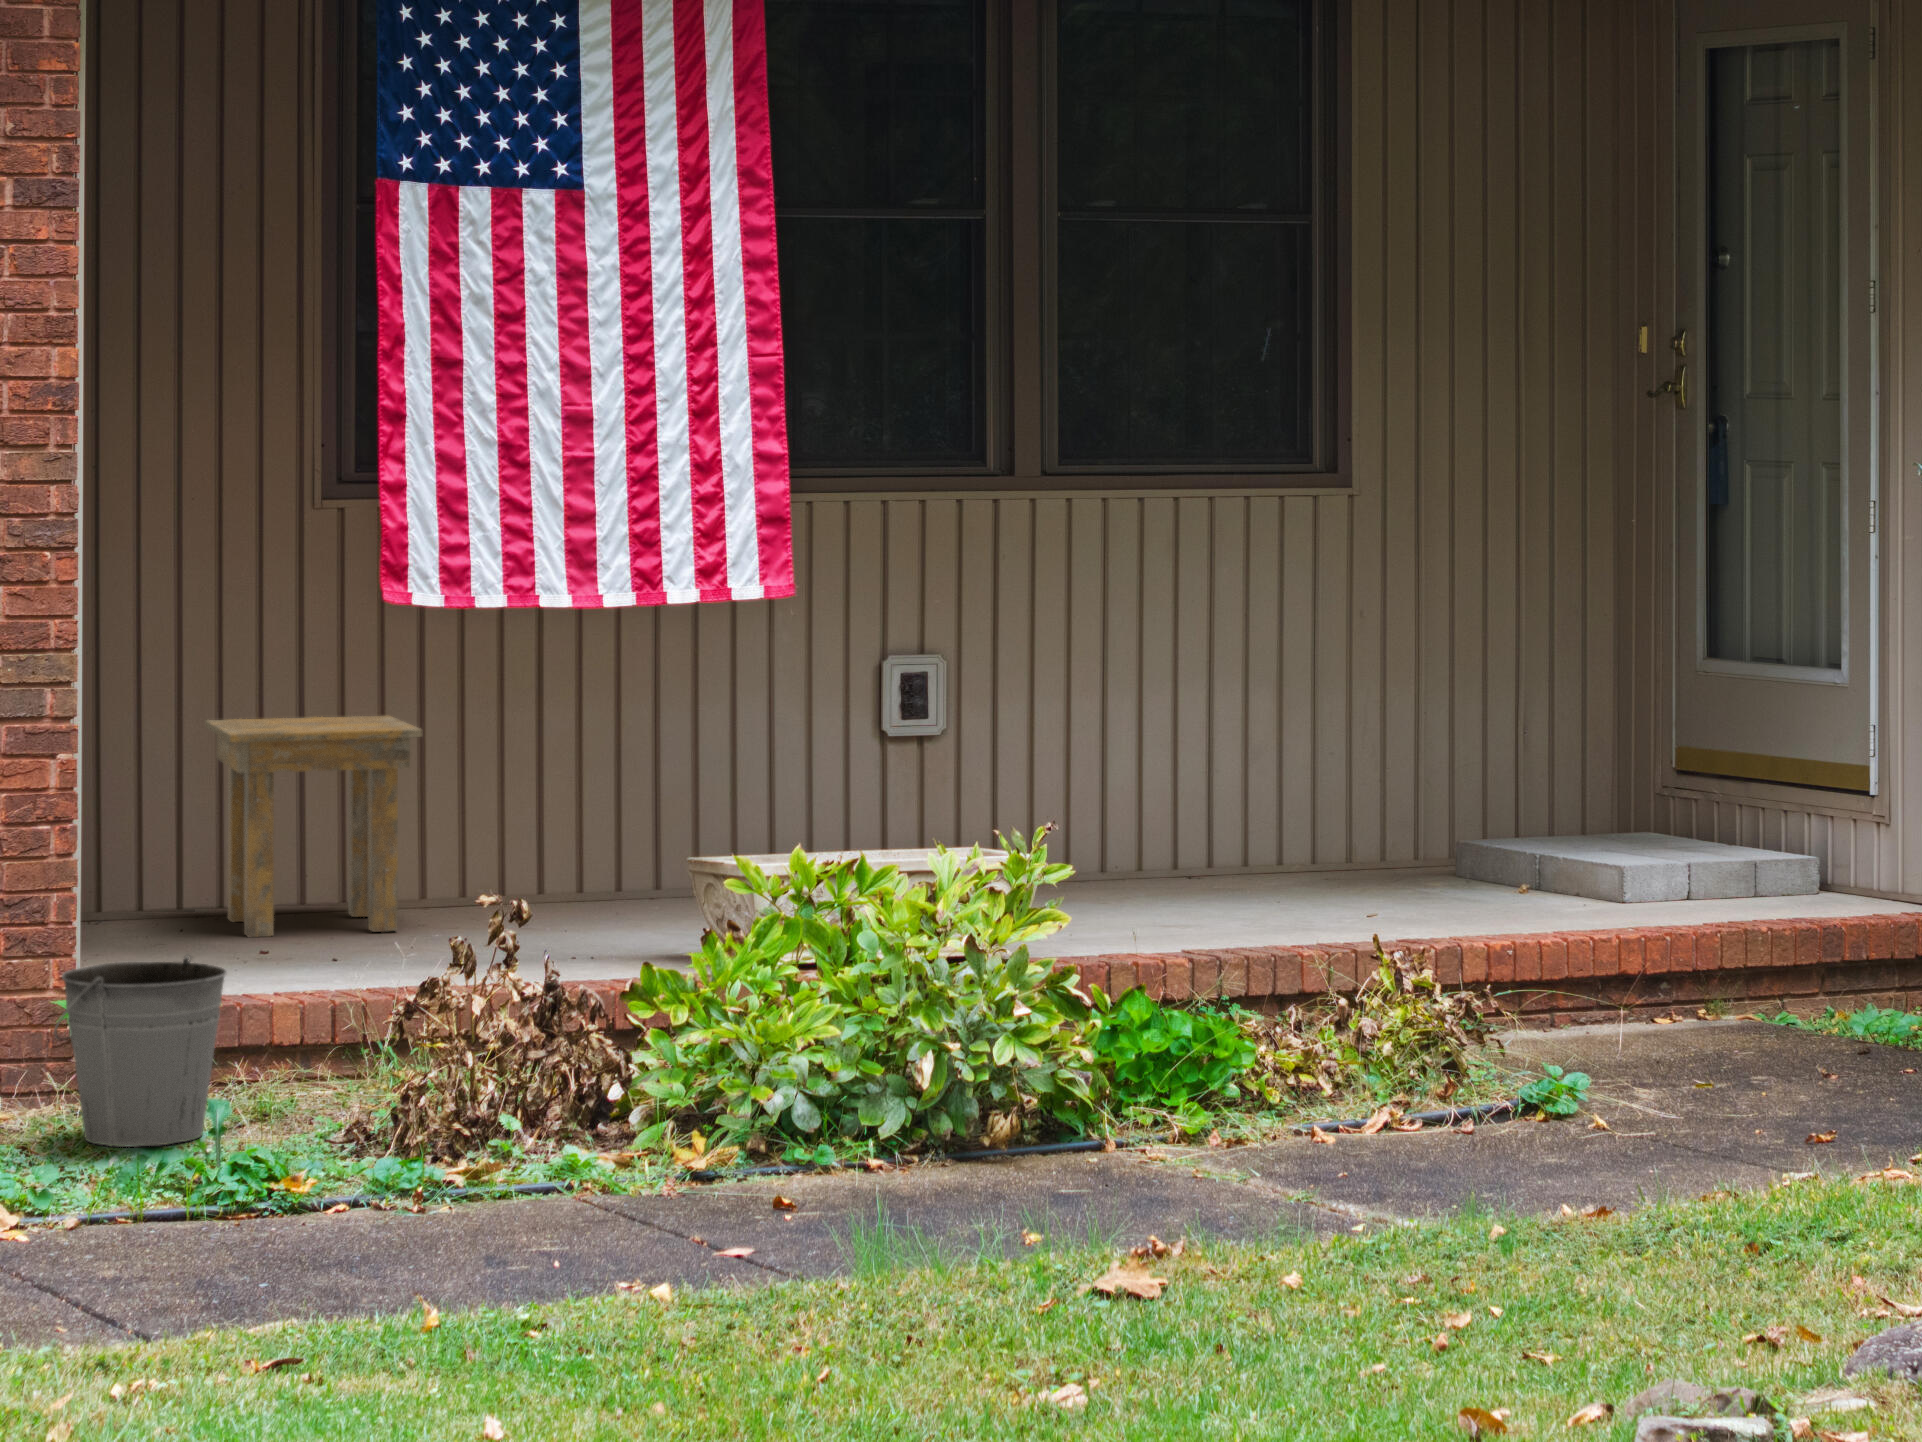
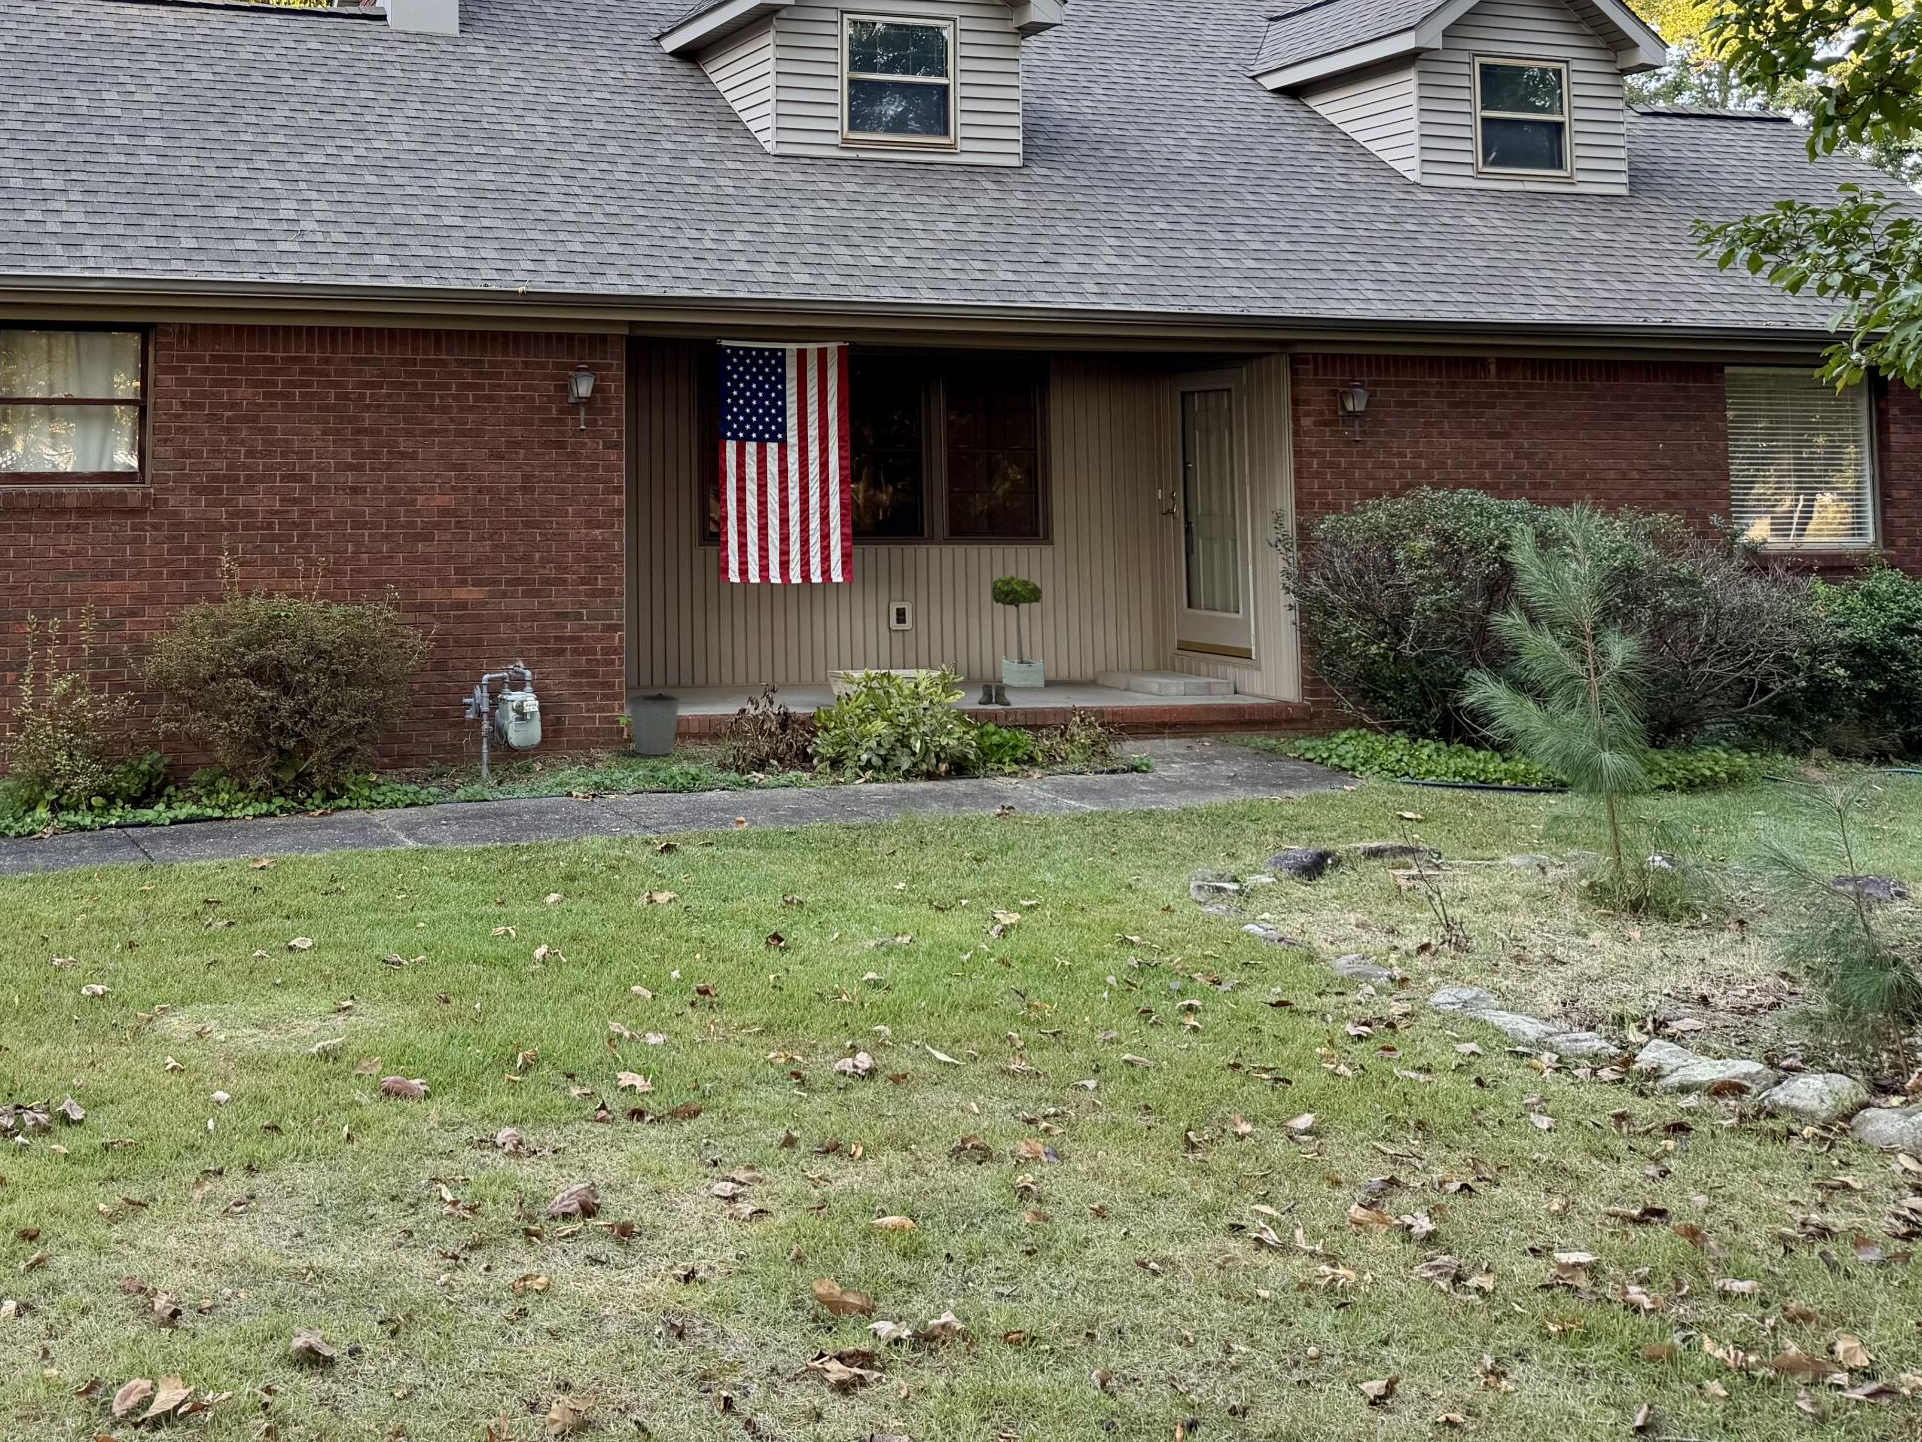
potted tree: none [1191,574,1327,890] -> present [992,575,1044,687]
side table: present [205,716,422,937] -> none [657,614,731,688]
boots: none [1129,886,1225,944] -> present [978,684,1011,706]

